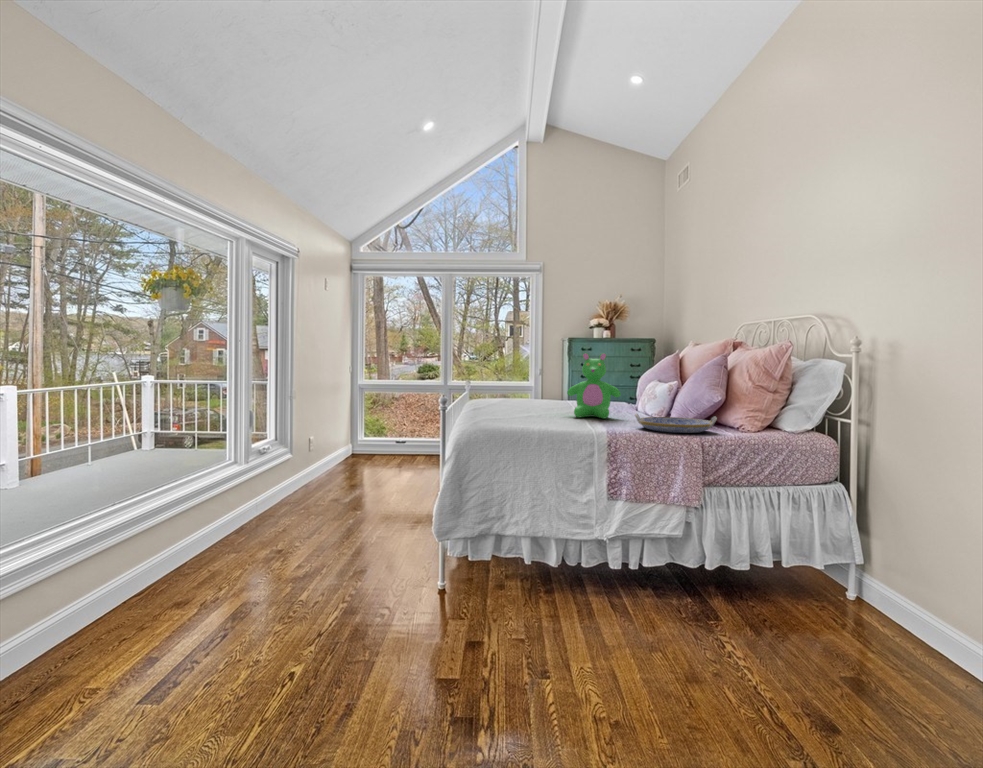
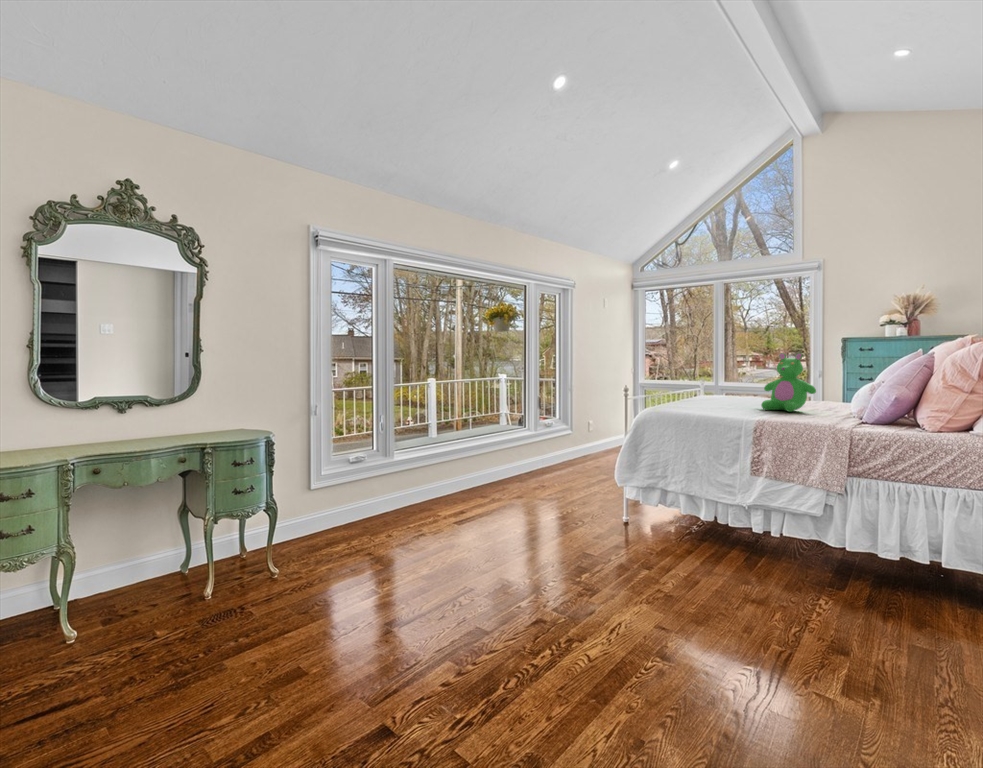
serving tray: present [635,414,717,433] -> none [792,406,876,425]

